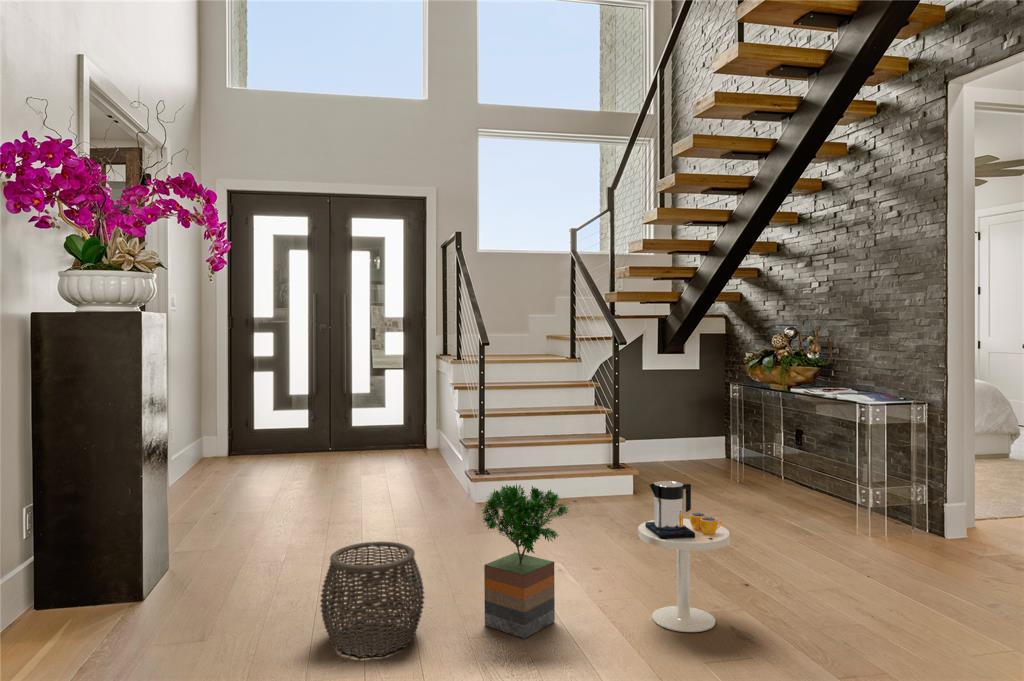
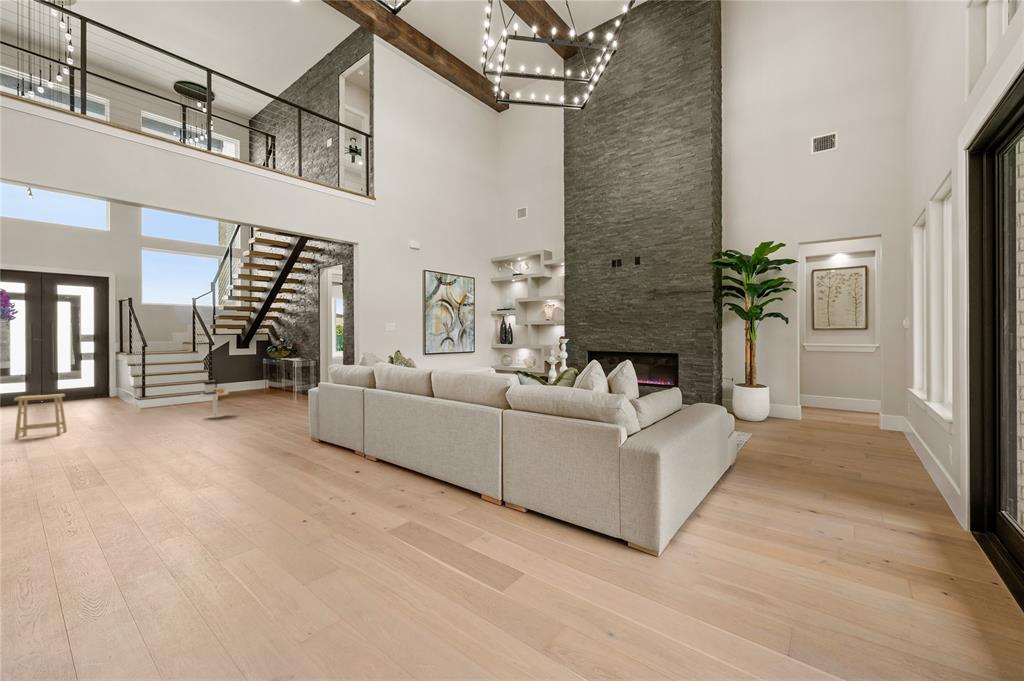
potted tree: present [482,485,569,639] -> none [143,385,176,424]
footstool: none [170,493,295,641] -> present [14,394,67,439]
woven basket: present [320,542,424,657] -> none [83,404,123,433]

